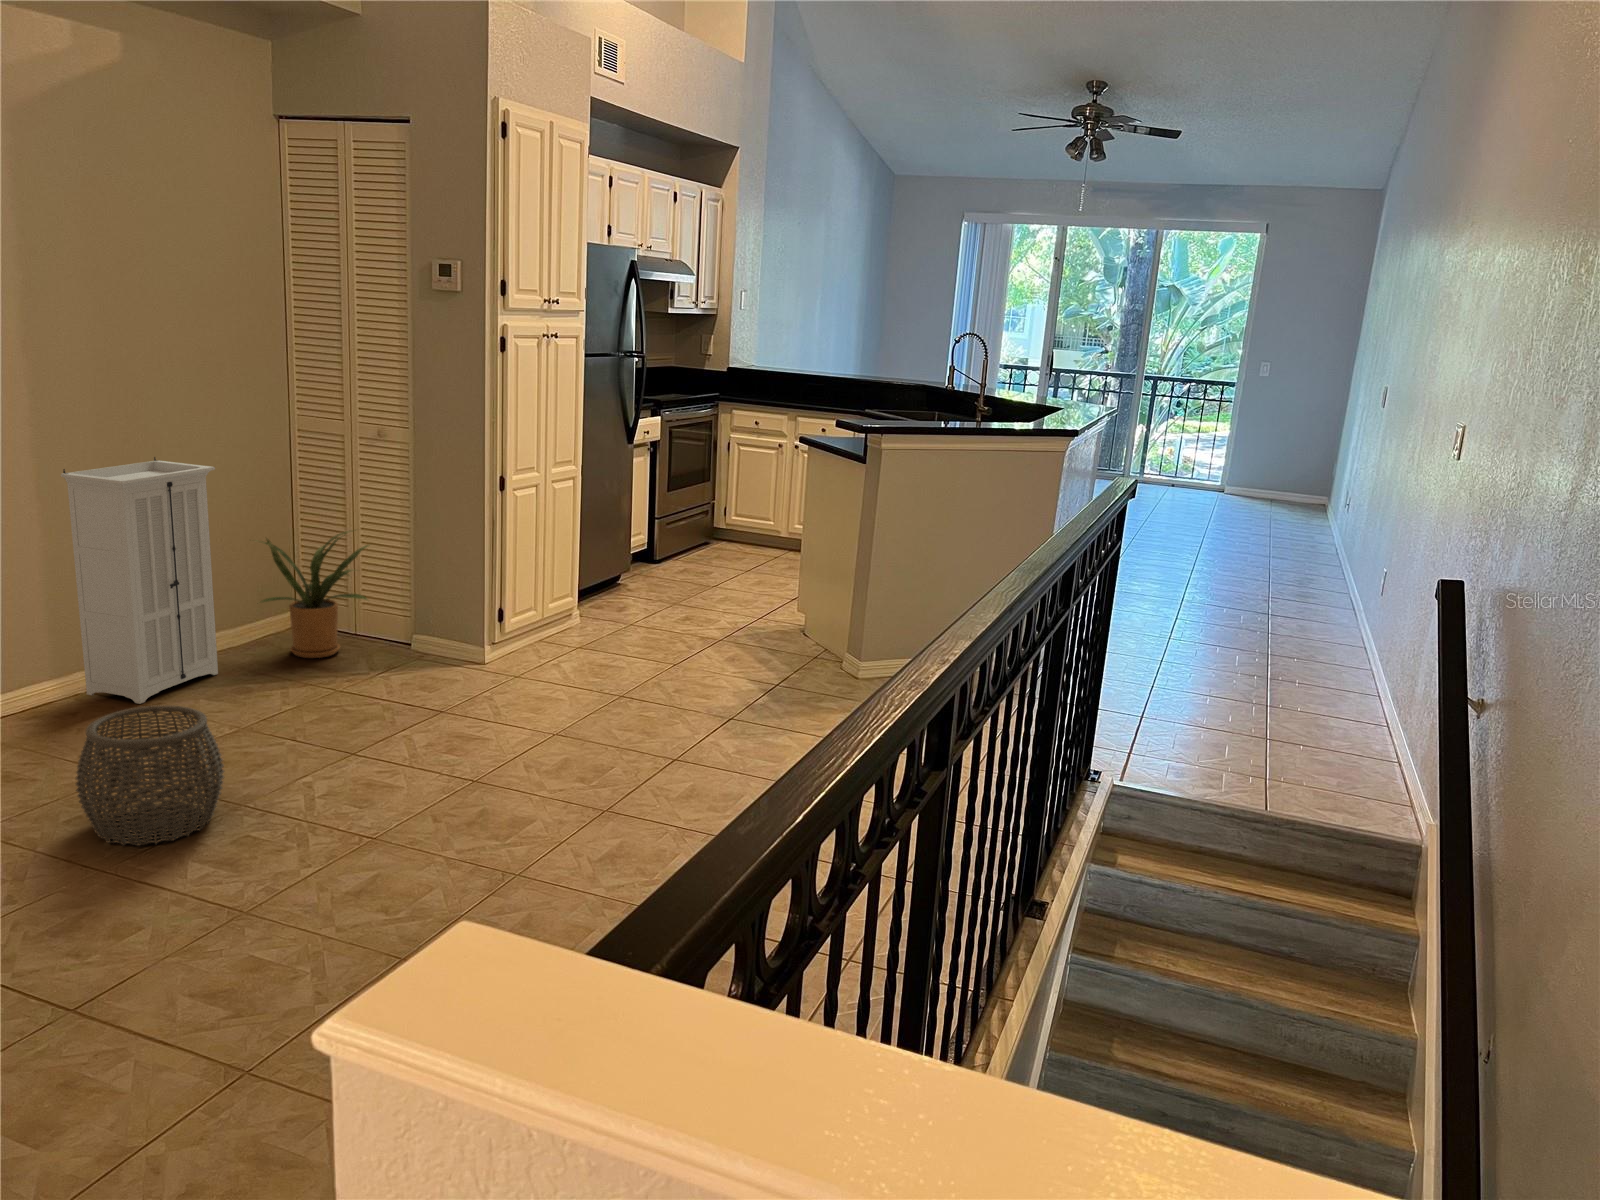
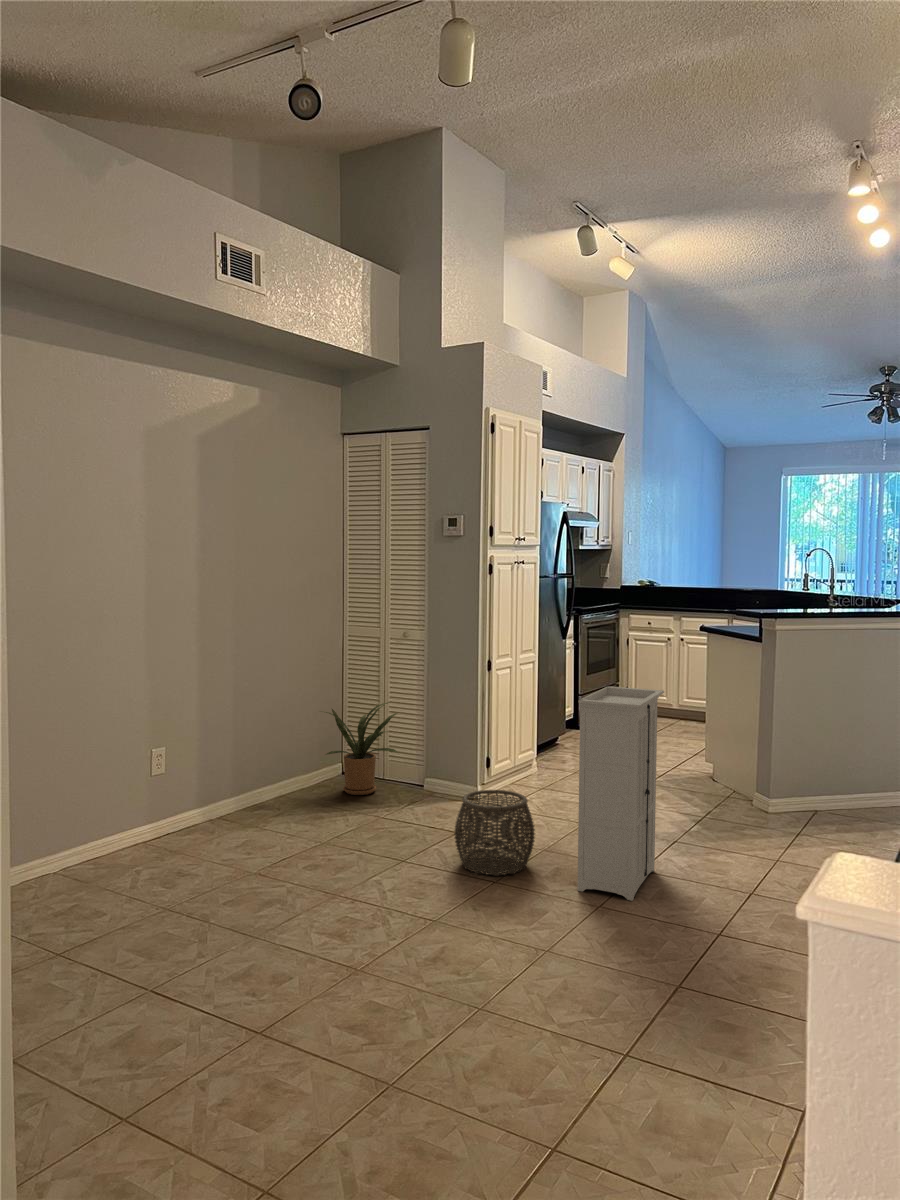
storage cabinet: present [61,457,218,704] -> present [578,686,664,901]
woven basket: present [76,705,224,846] -> present [454,790,535,876]

